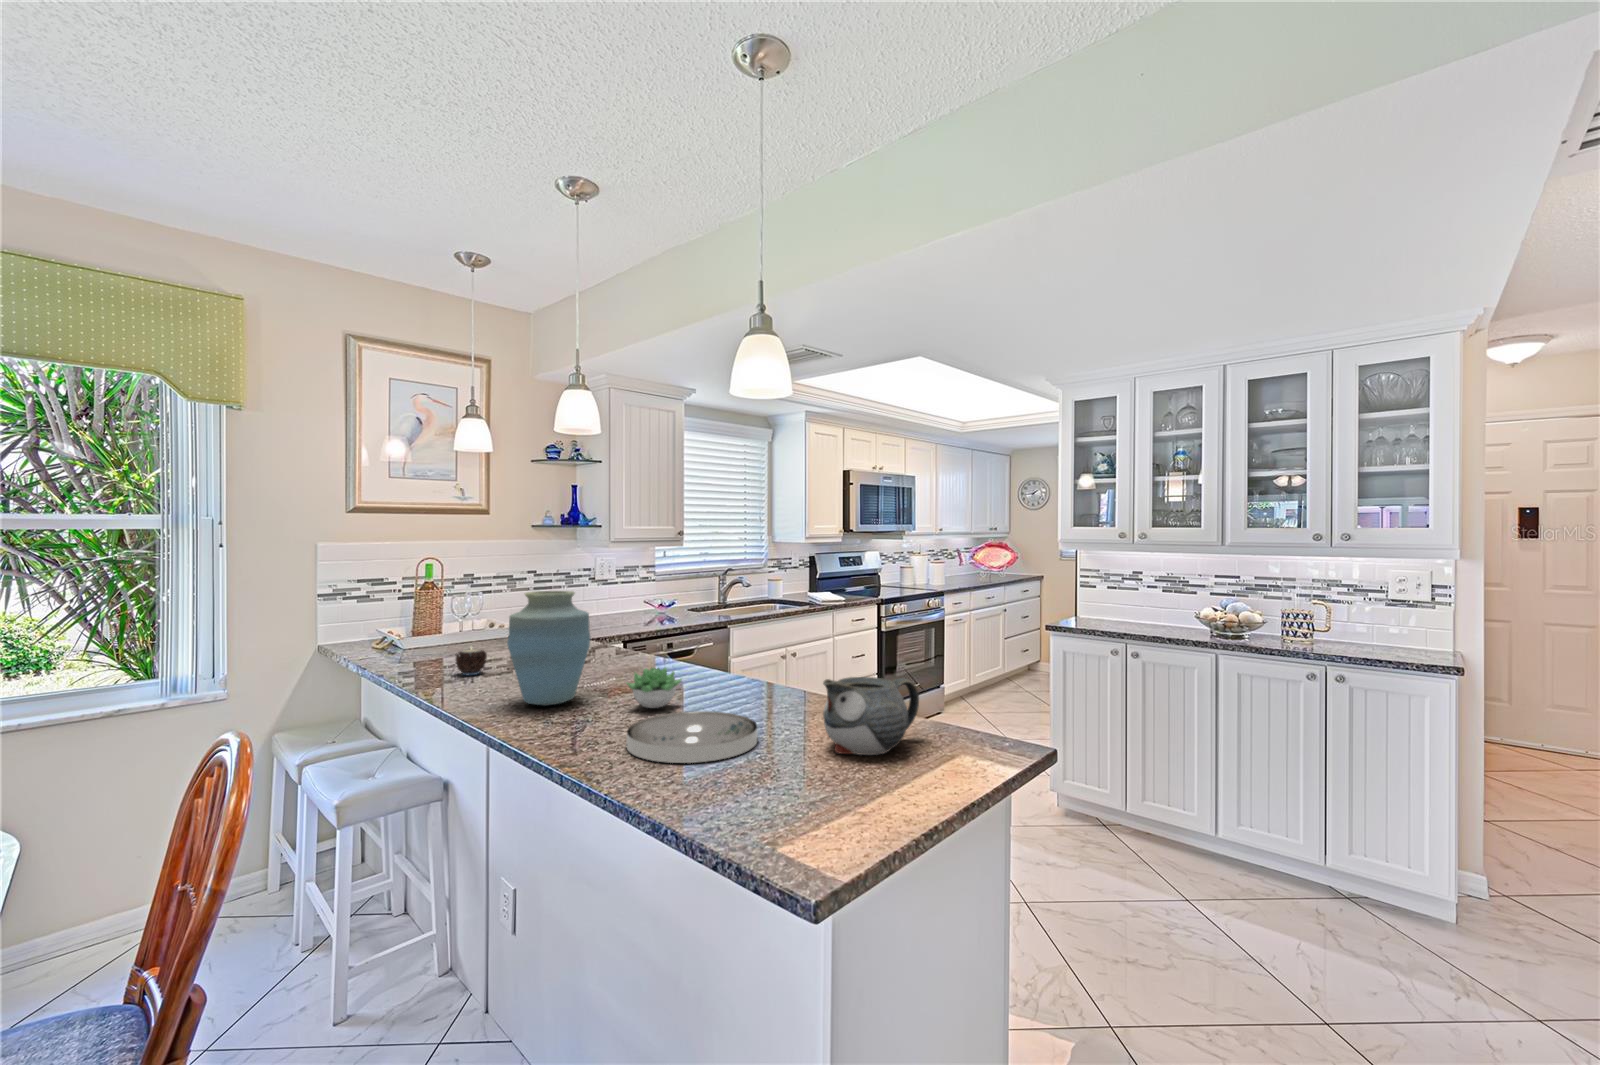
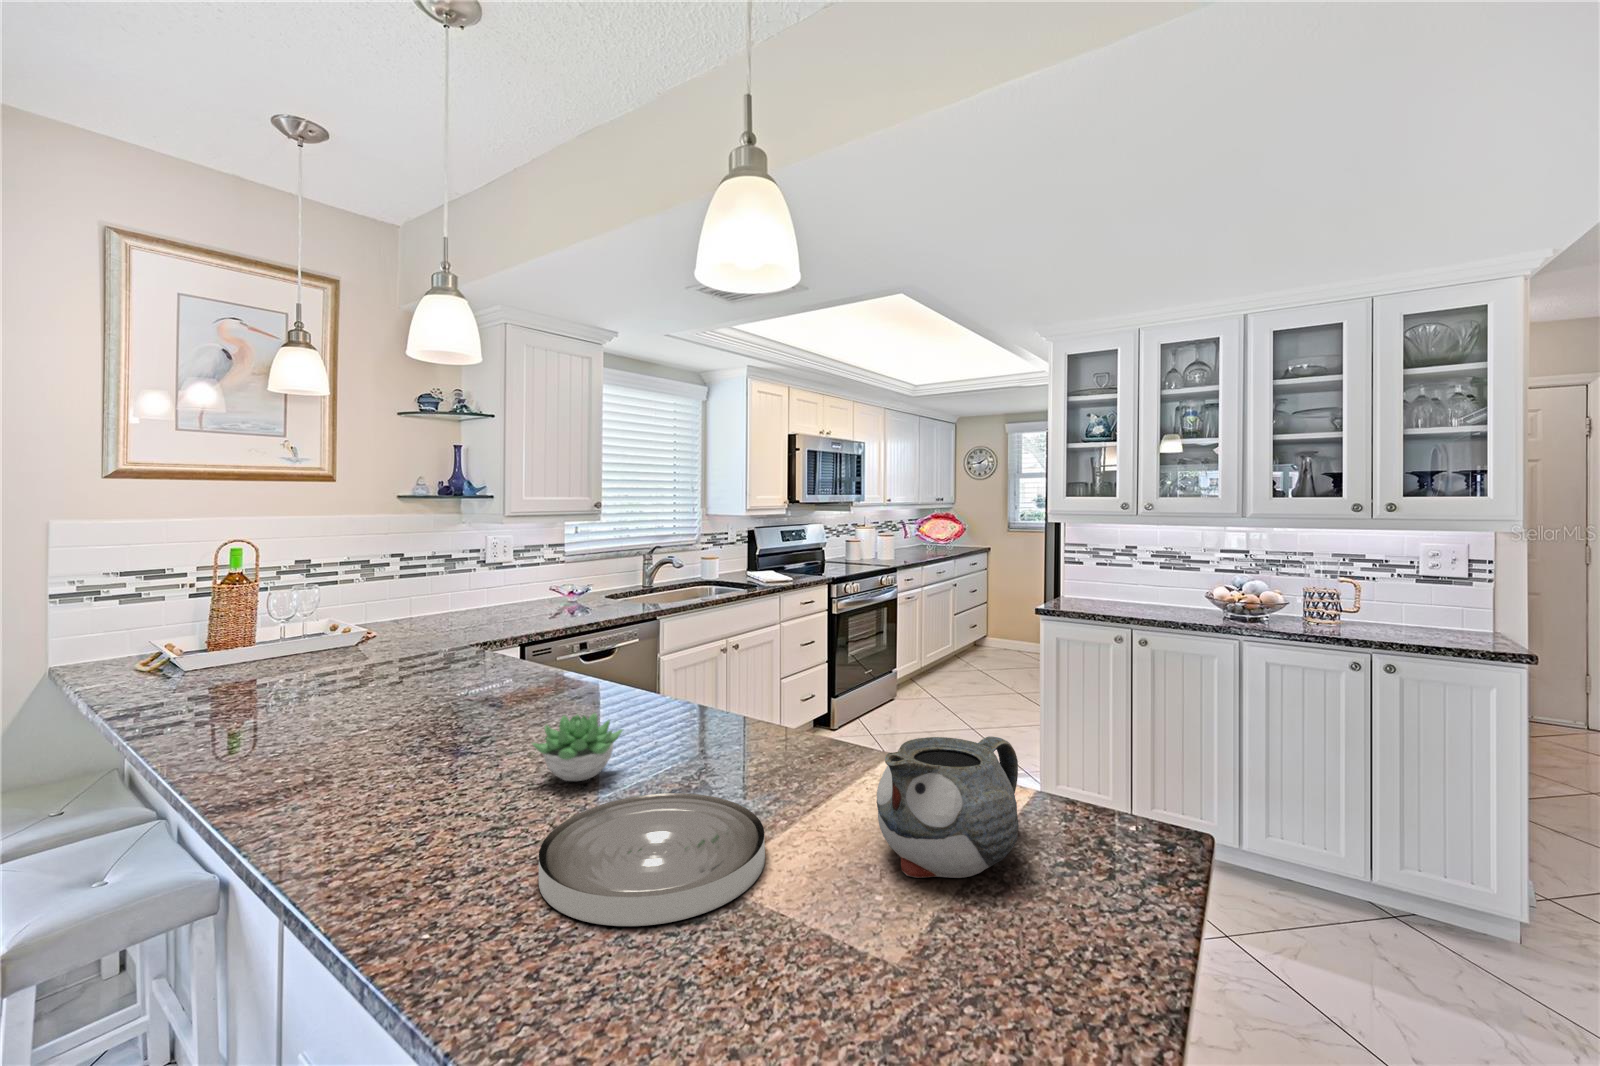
vase: present [507,591,590,706] -> none [328,597,472,784]
candle: present [456,649,487,675] -> none [258,675,313,721]

